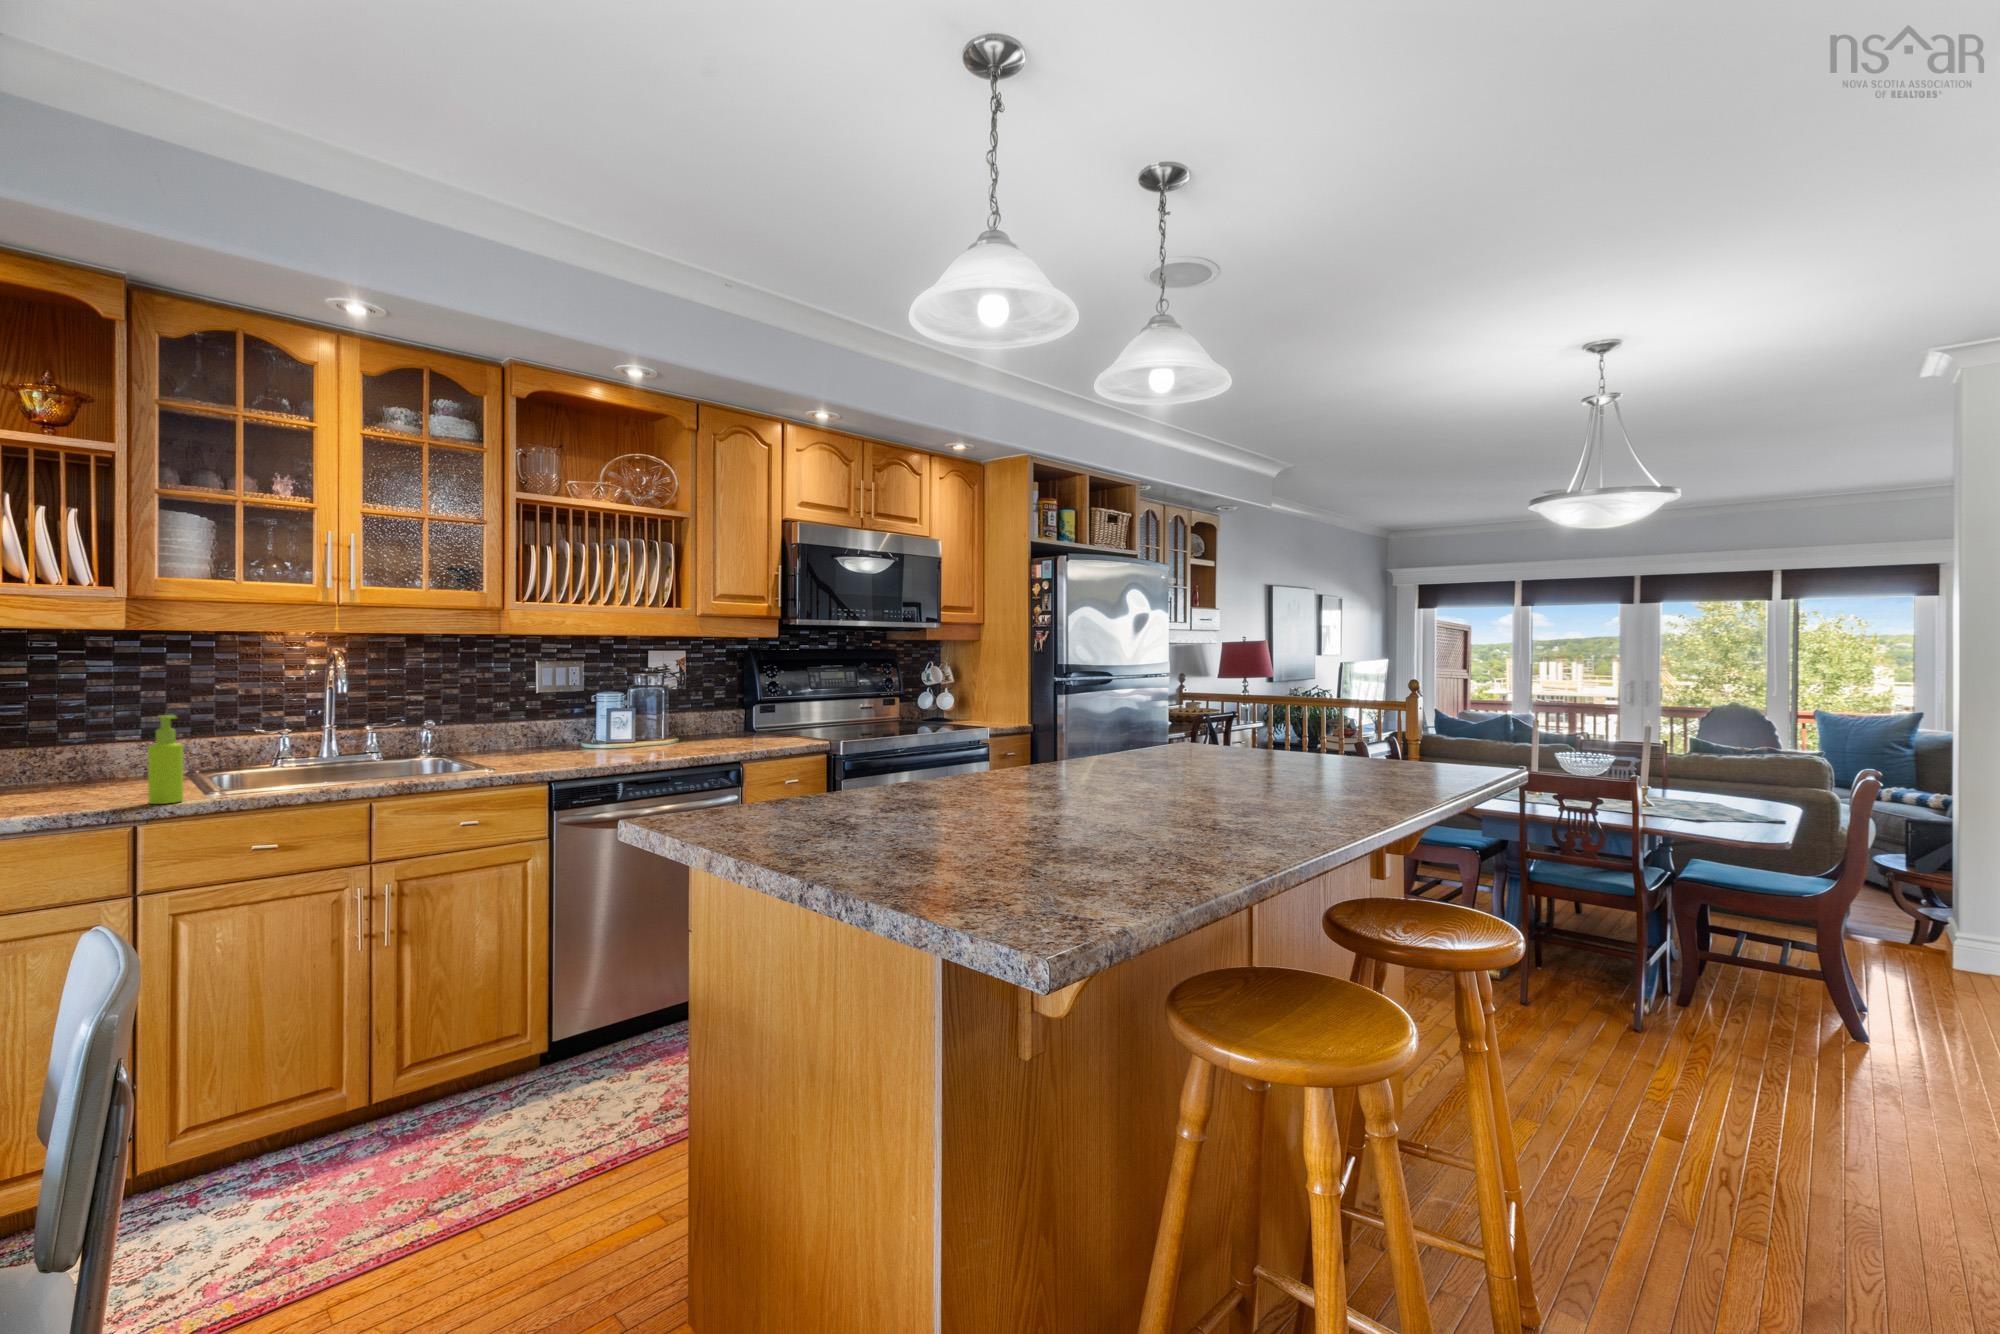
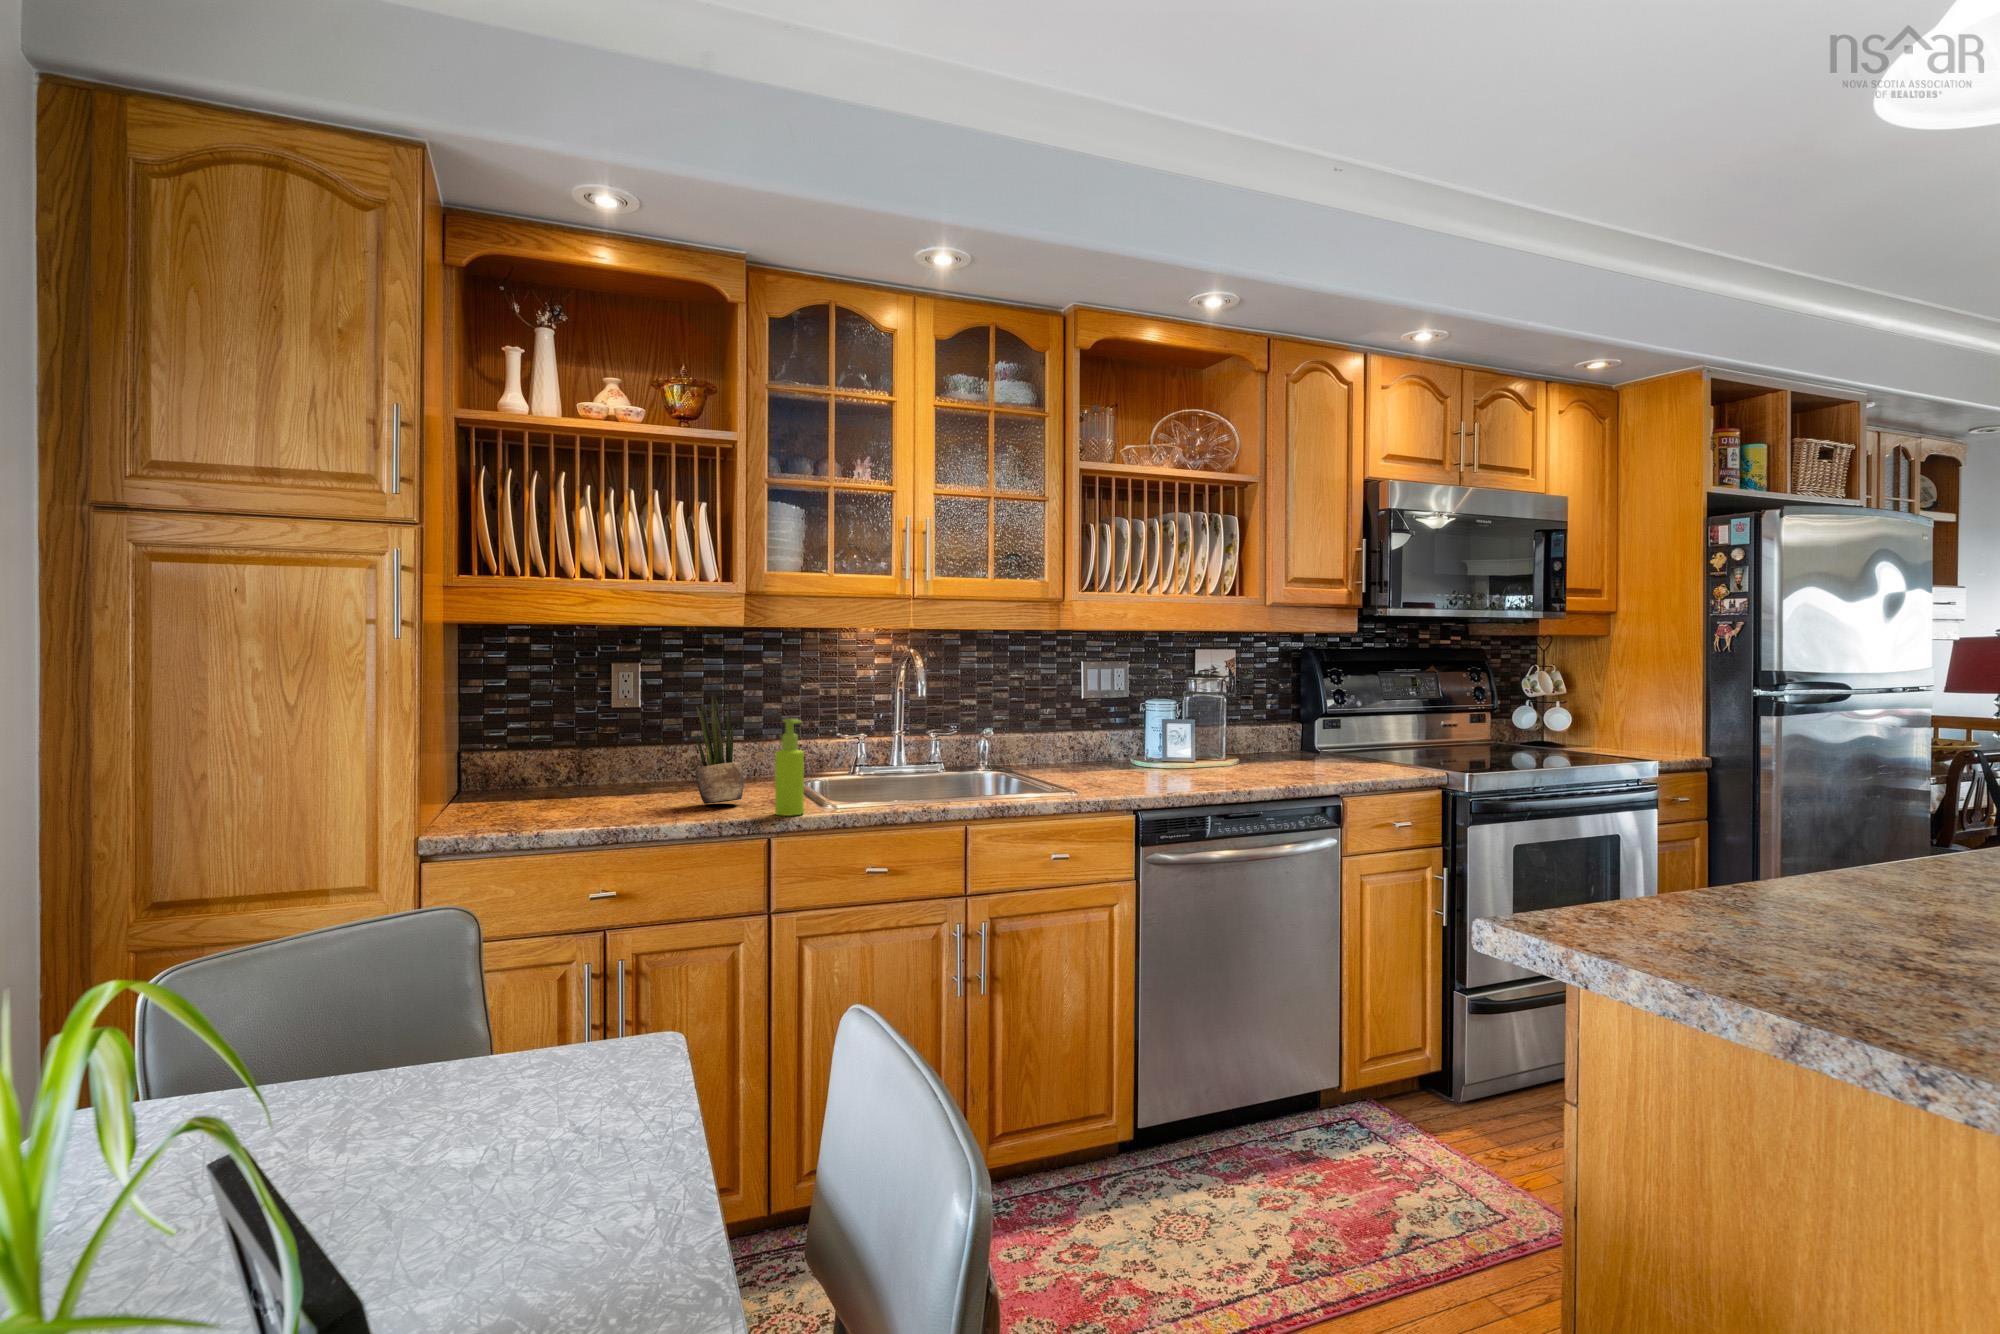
potted plant: none [58,691,120,799] -> present [695,692,744,804]

